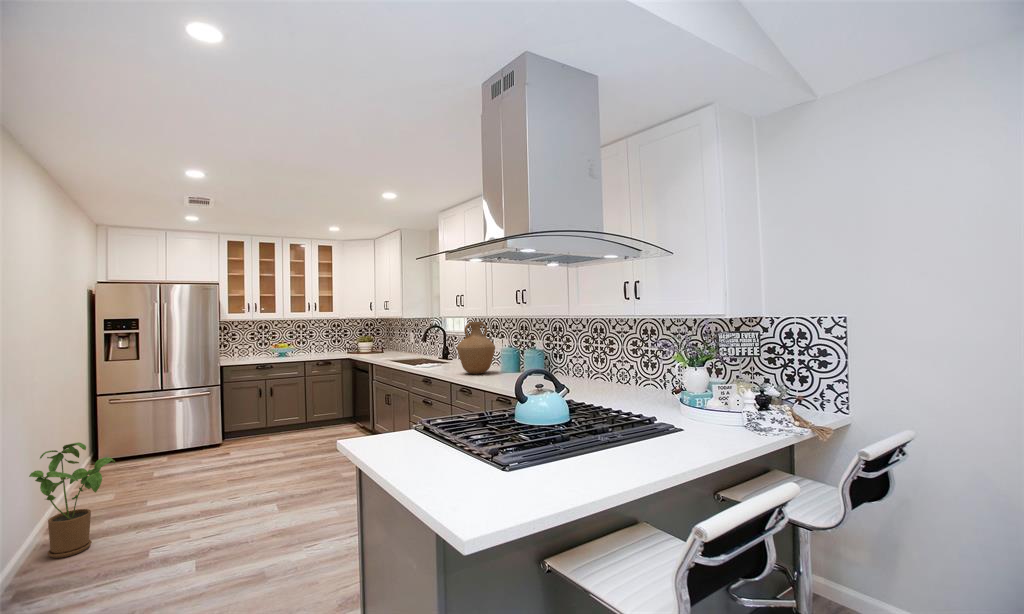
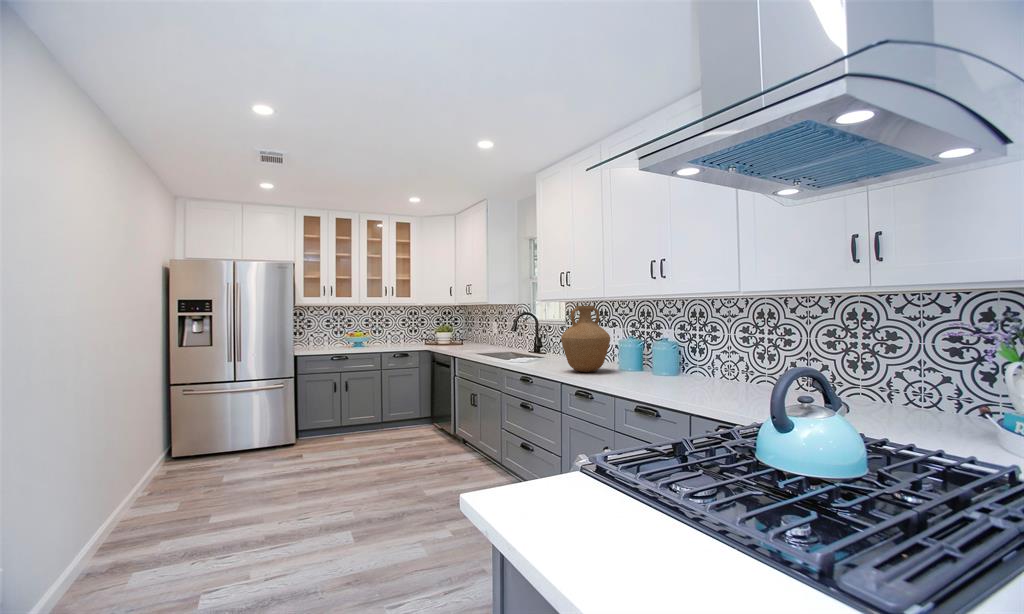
house plant: present [29,442,115,558] -> none [78,440,172,572]

